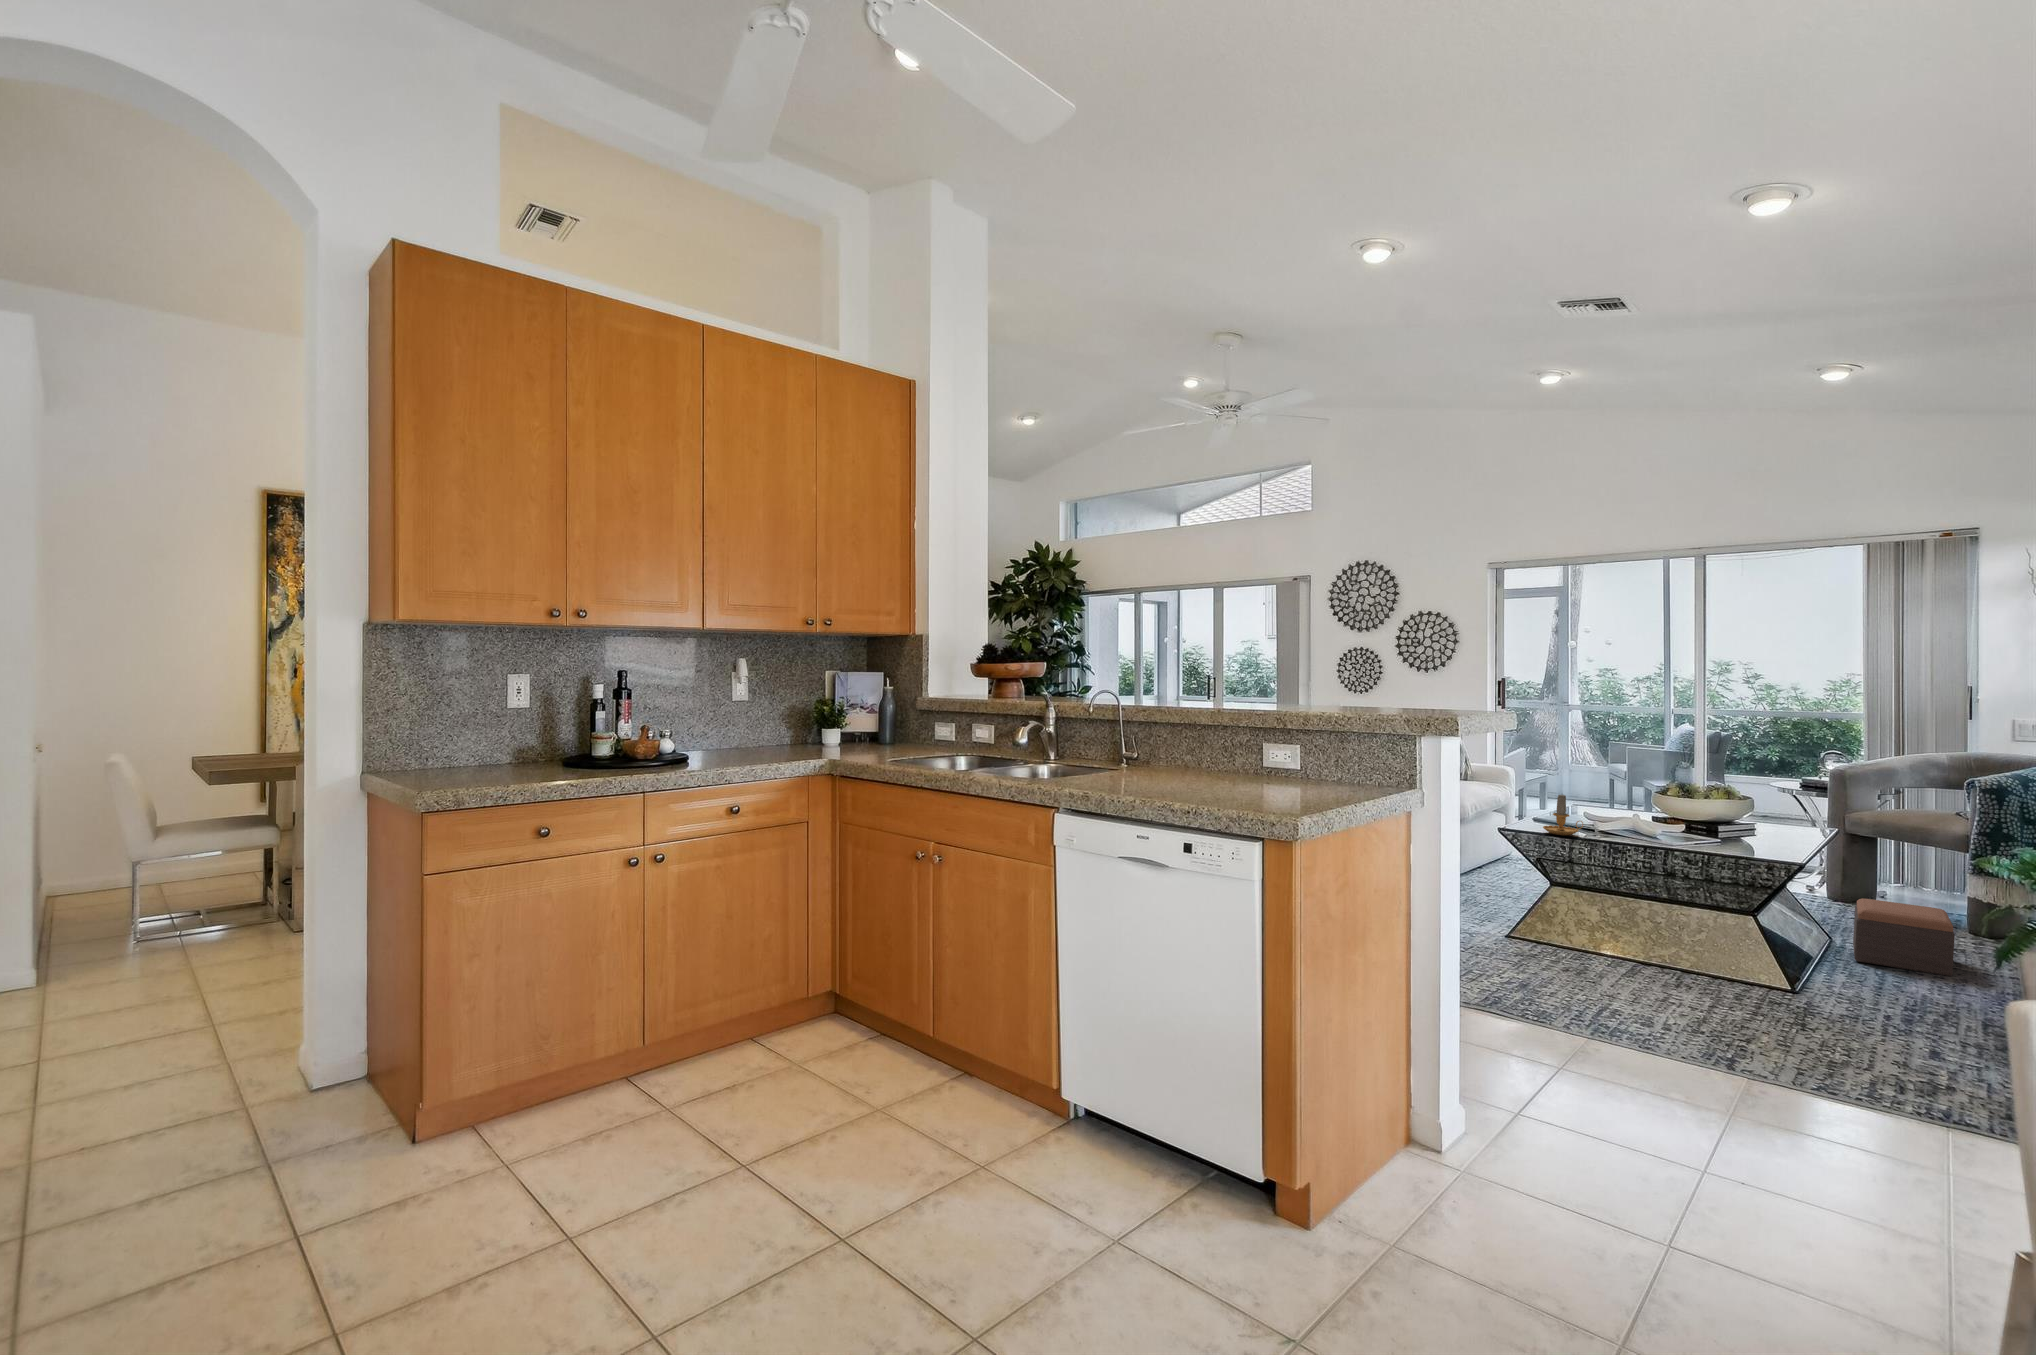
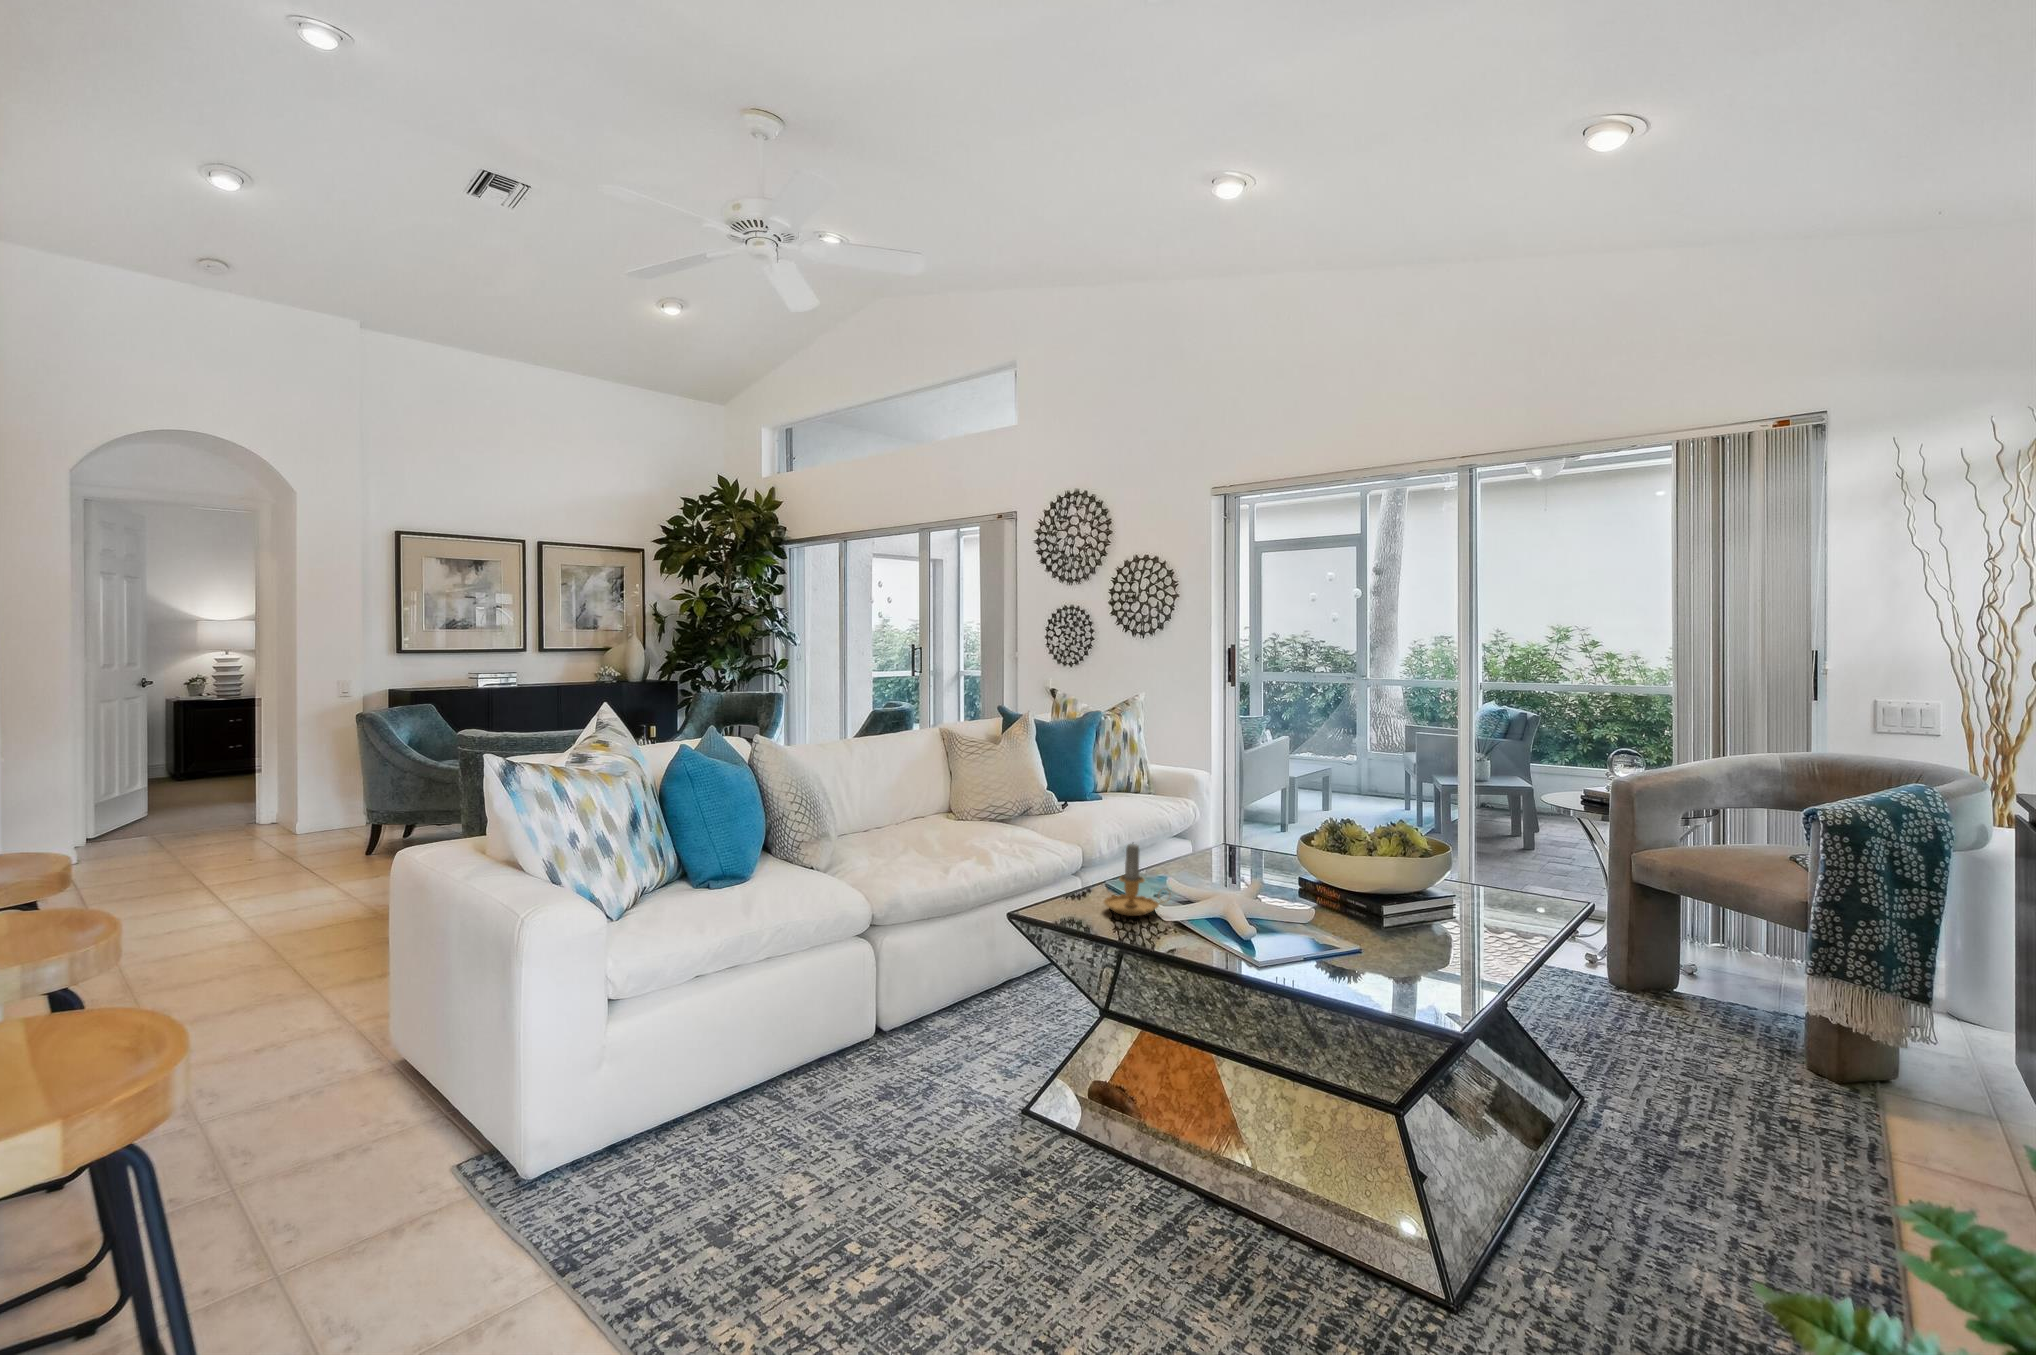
footstool: present [1853,898,1955,976] -> none [1608,1013,1772,1178]

